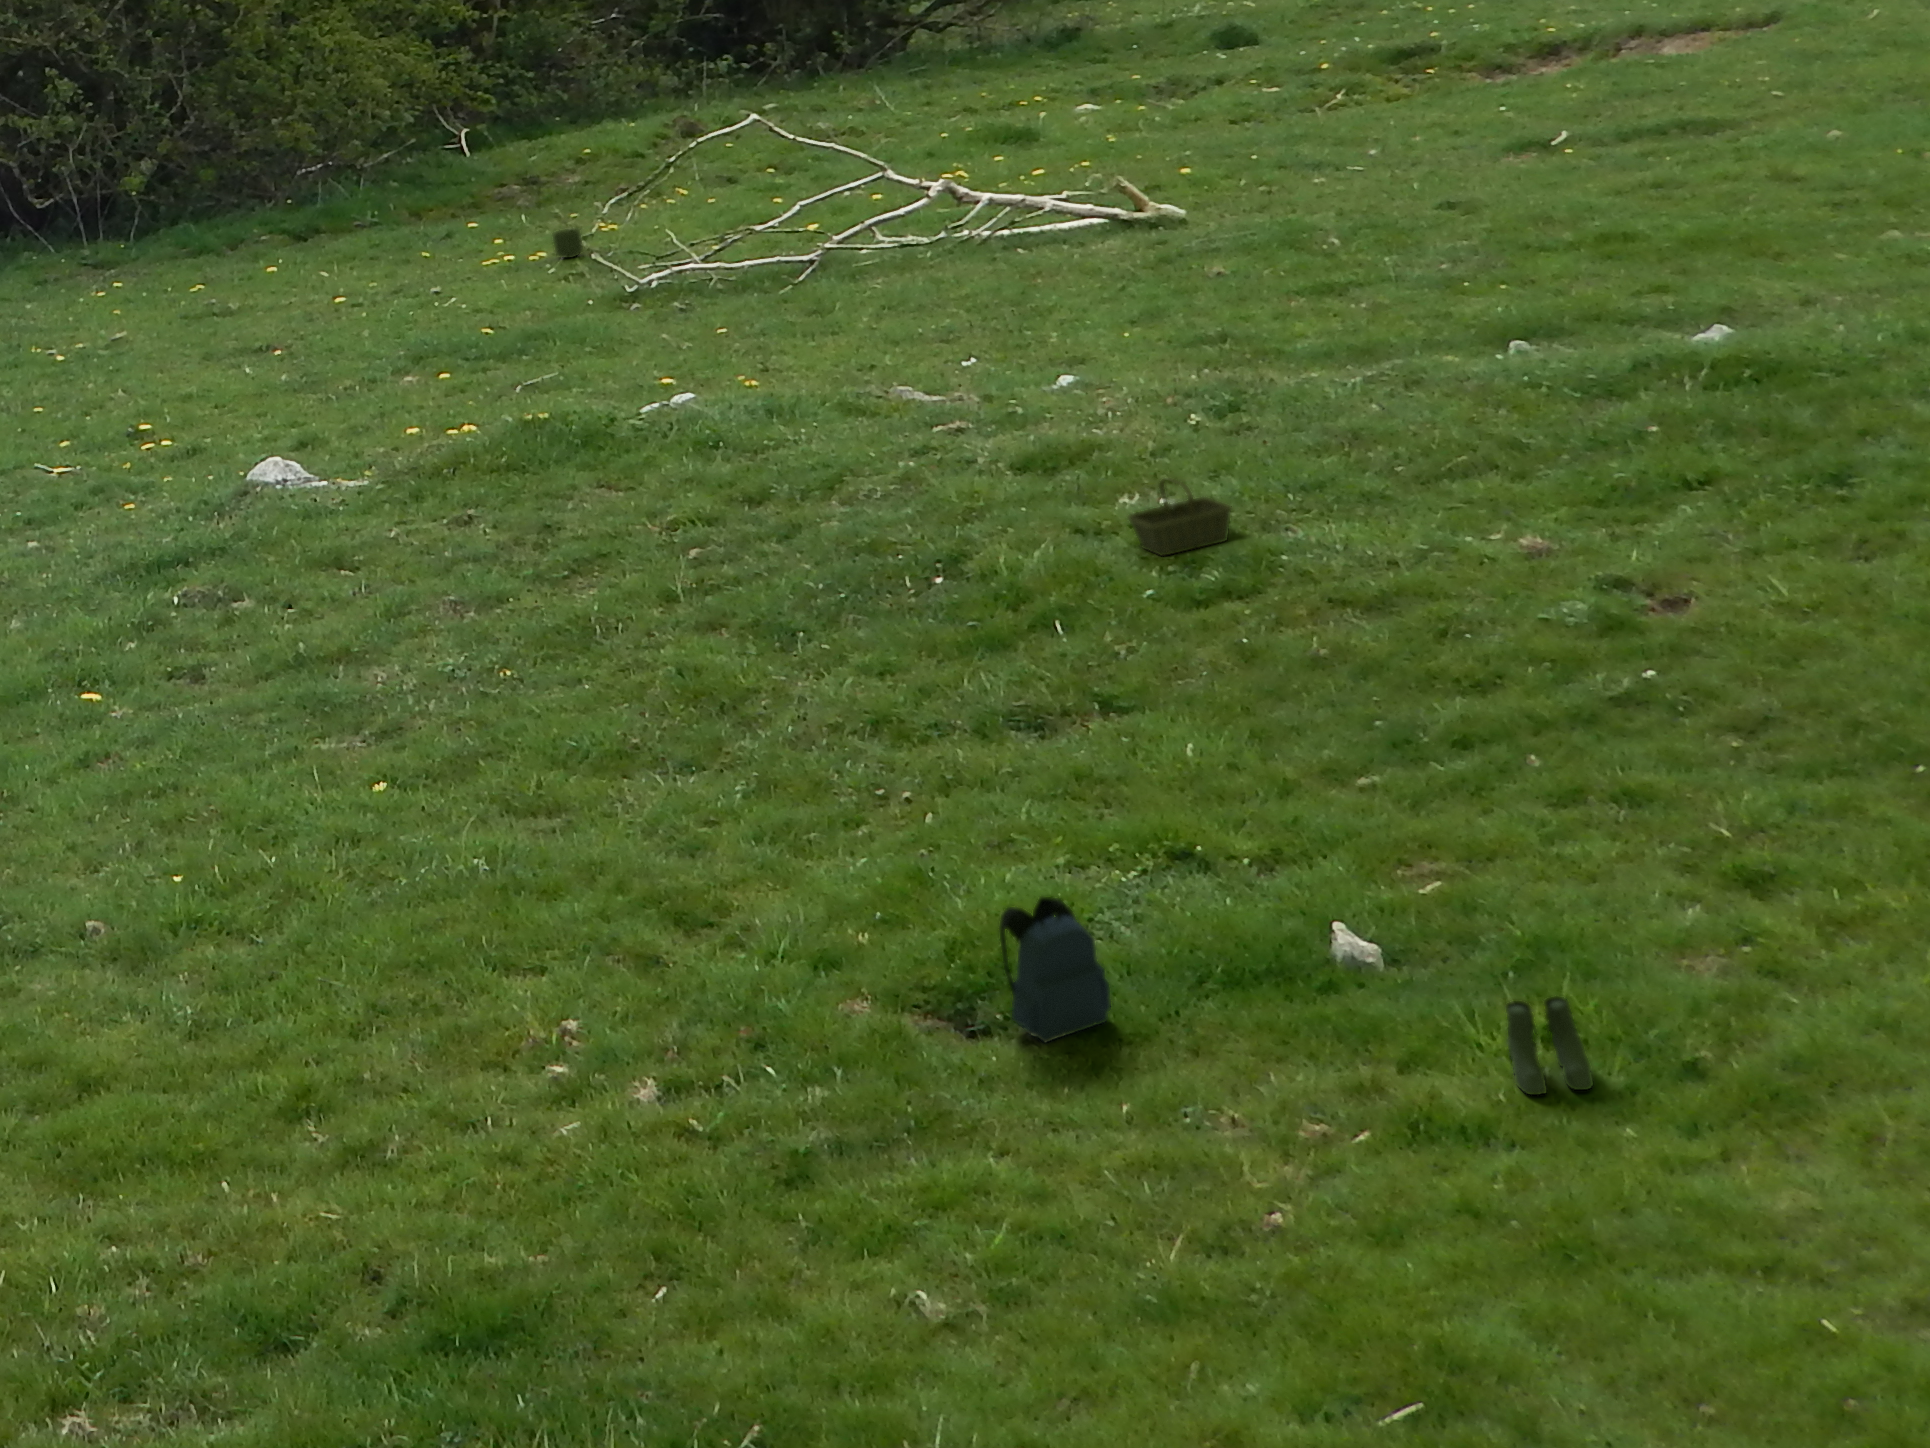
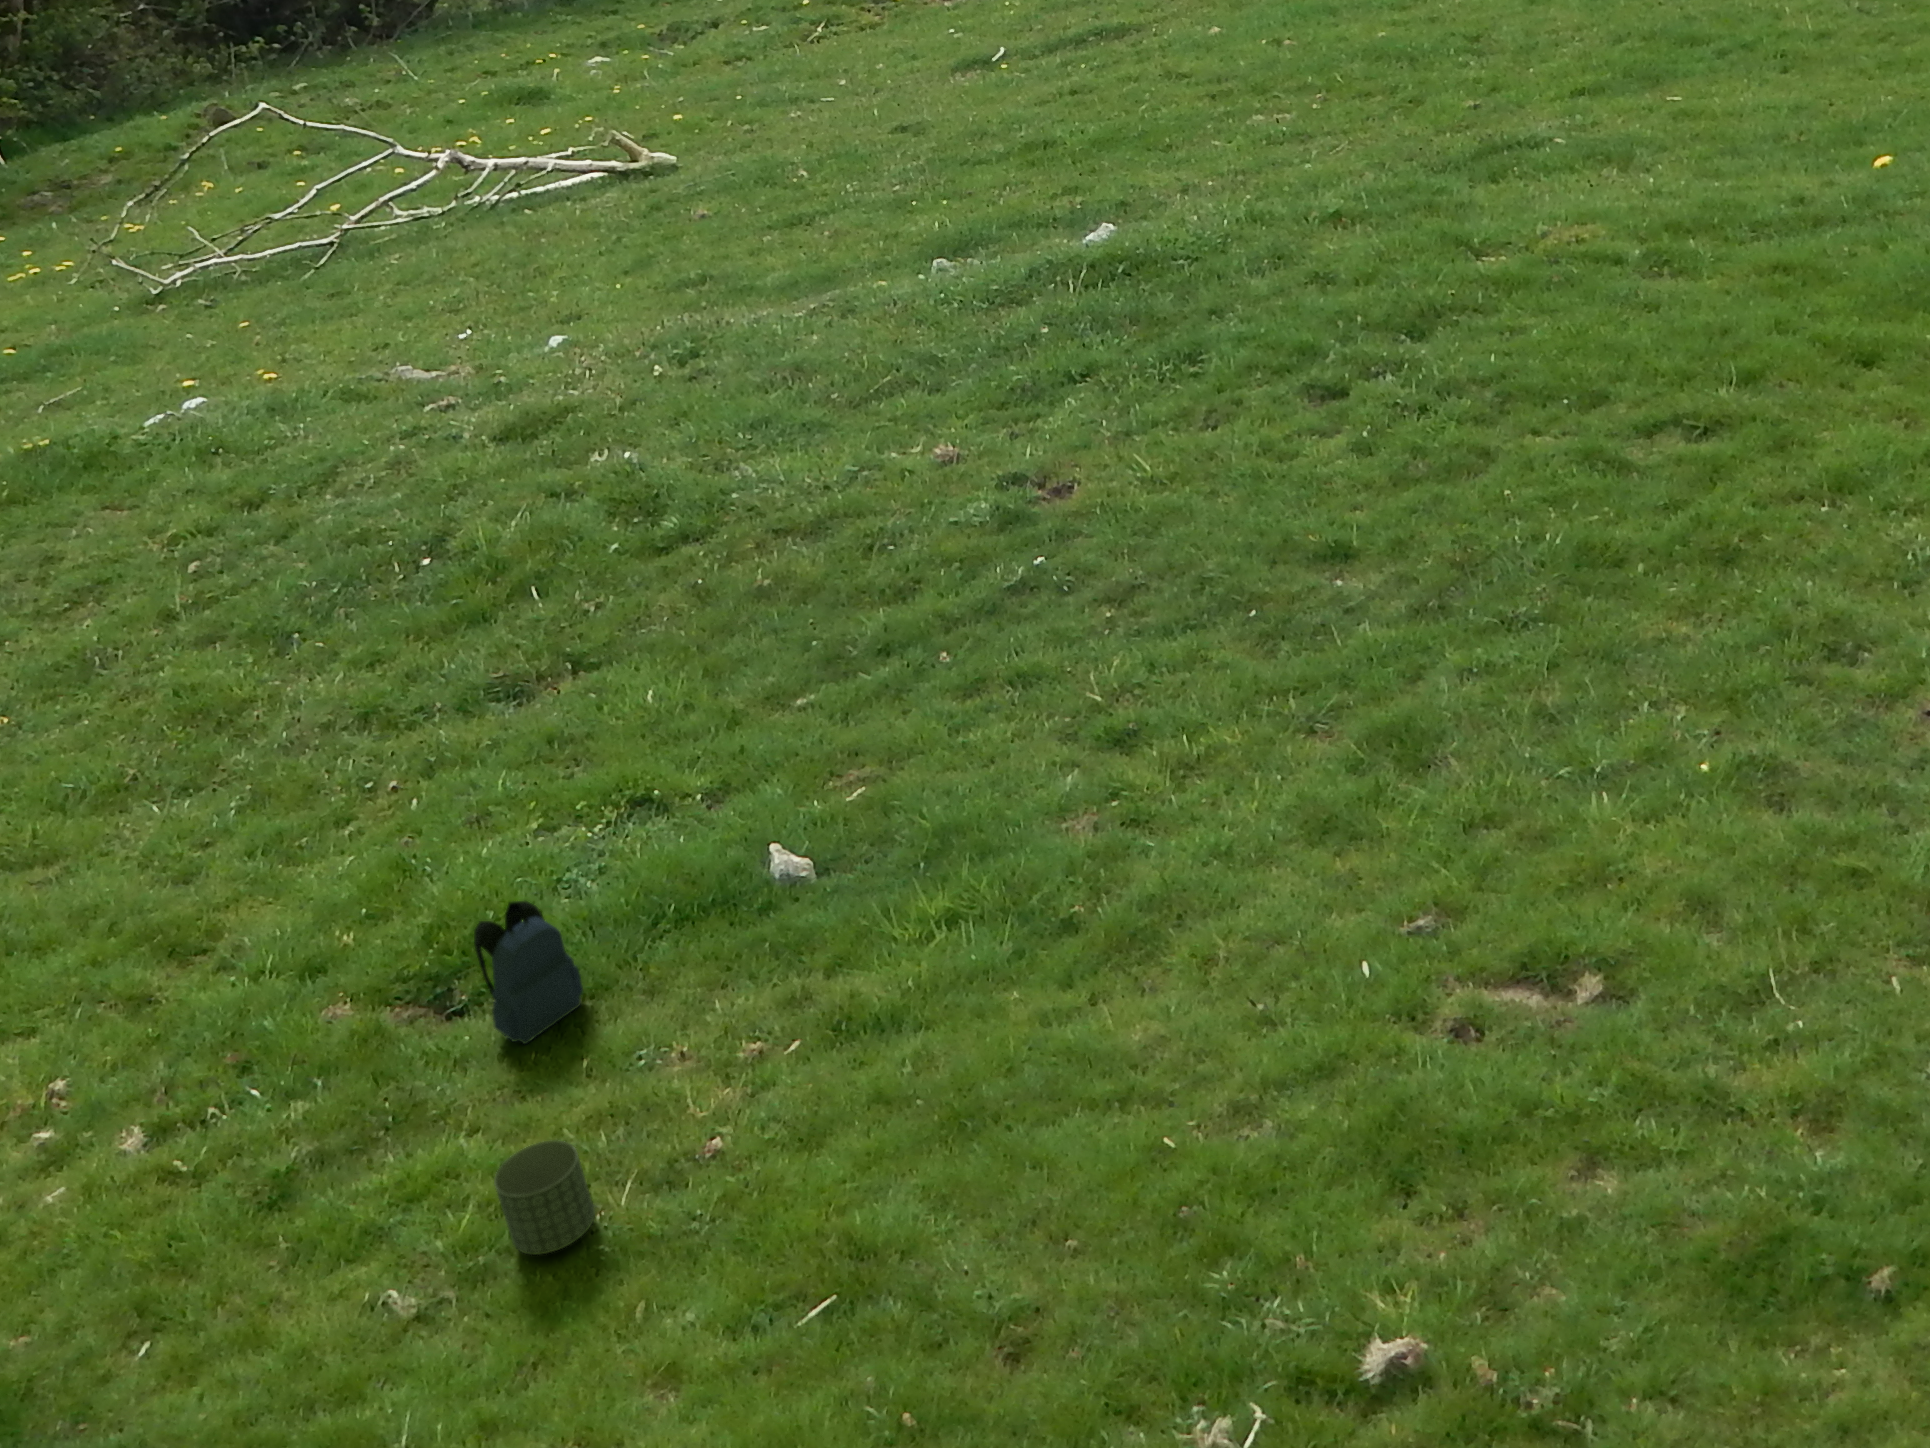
planter: present [553,228,583,258] -> present [494,1140,595,1255]
basket: present [1128,479,1232,556] -> none [583,420,670,493]
boots: present [1506,997,1593,1095] -> none [908,896,983,994]

